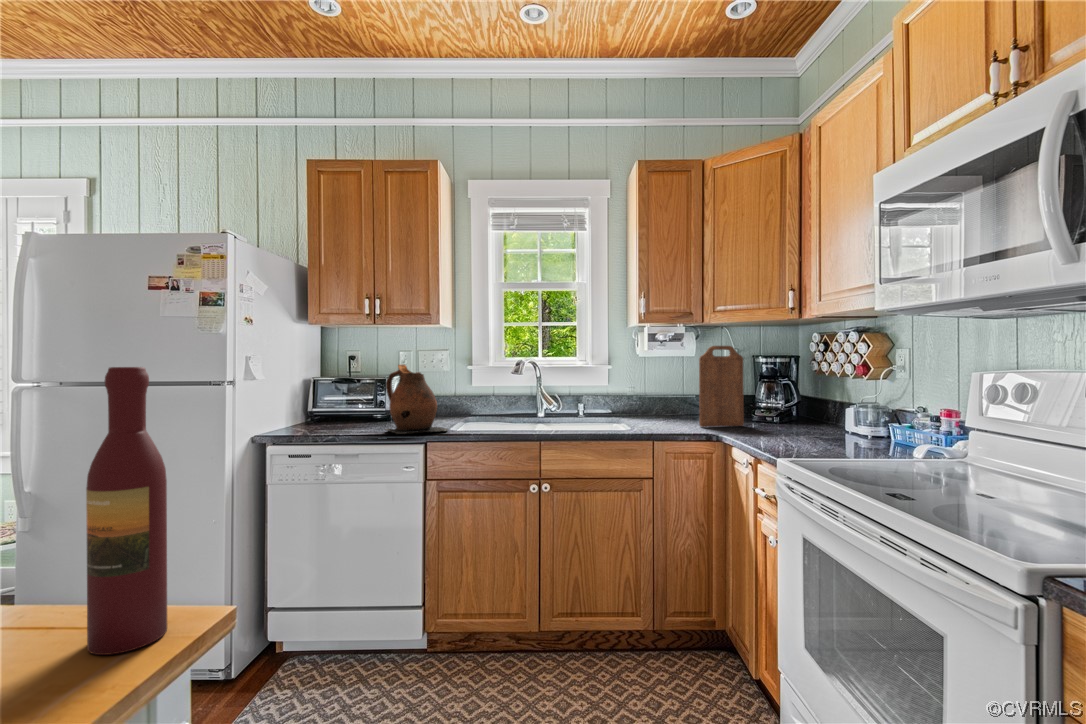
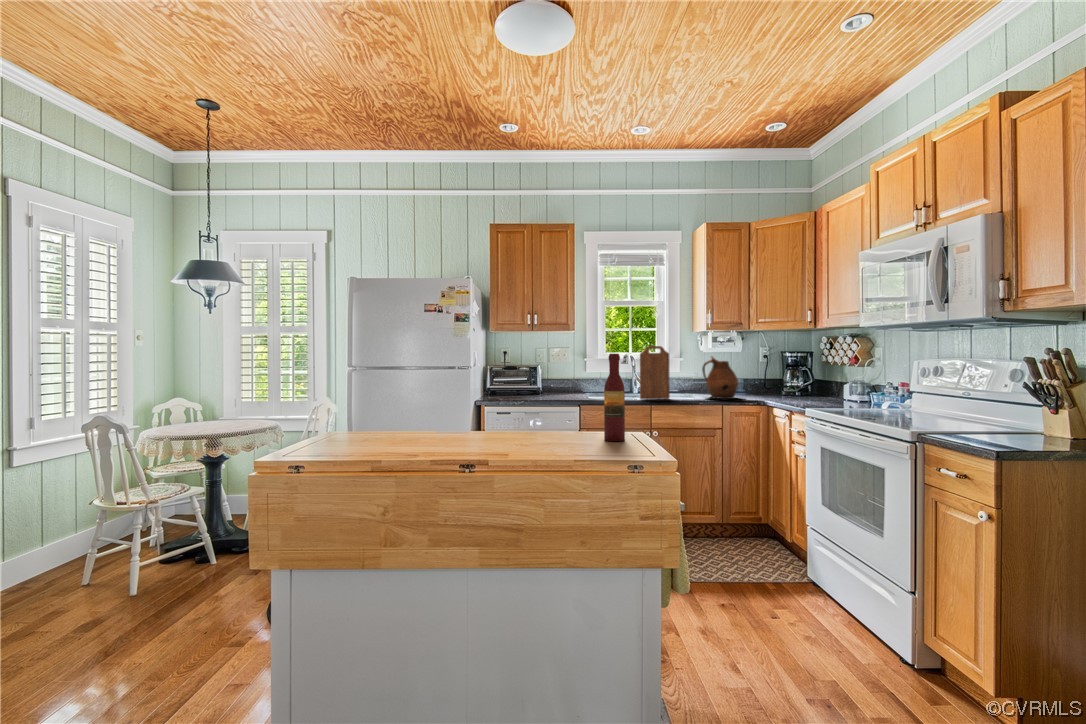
cutting board: present [699,346,744,427] -> present [640,346,670,399]
ceramic pitcher: present [386,365,448,434] -> present [702,357,738,399]

